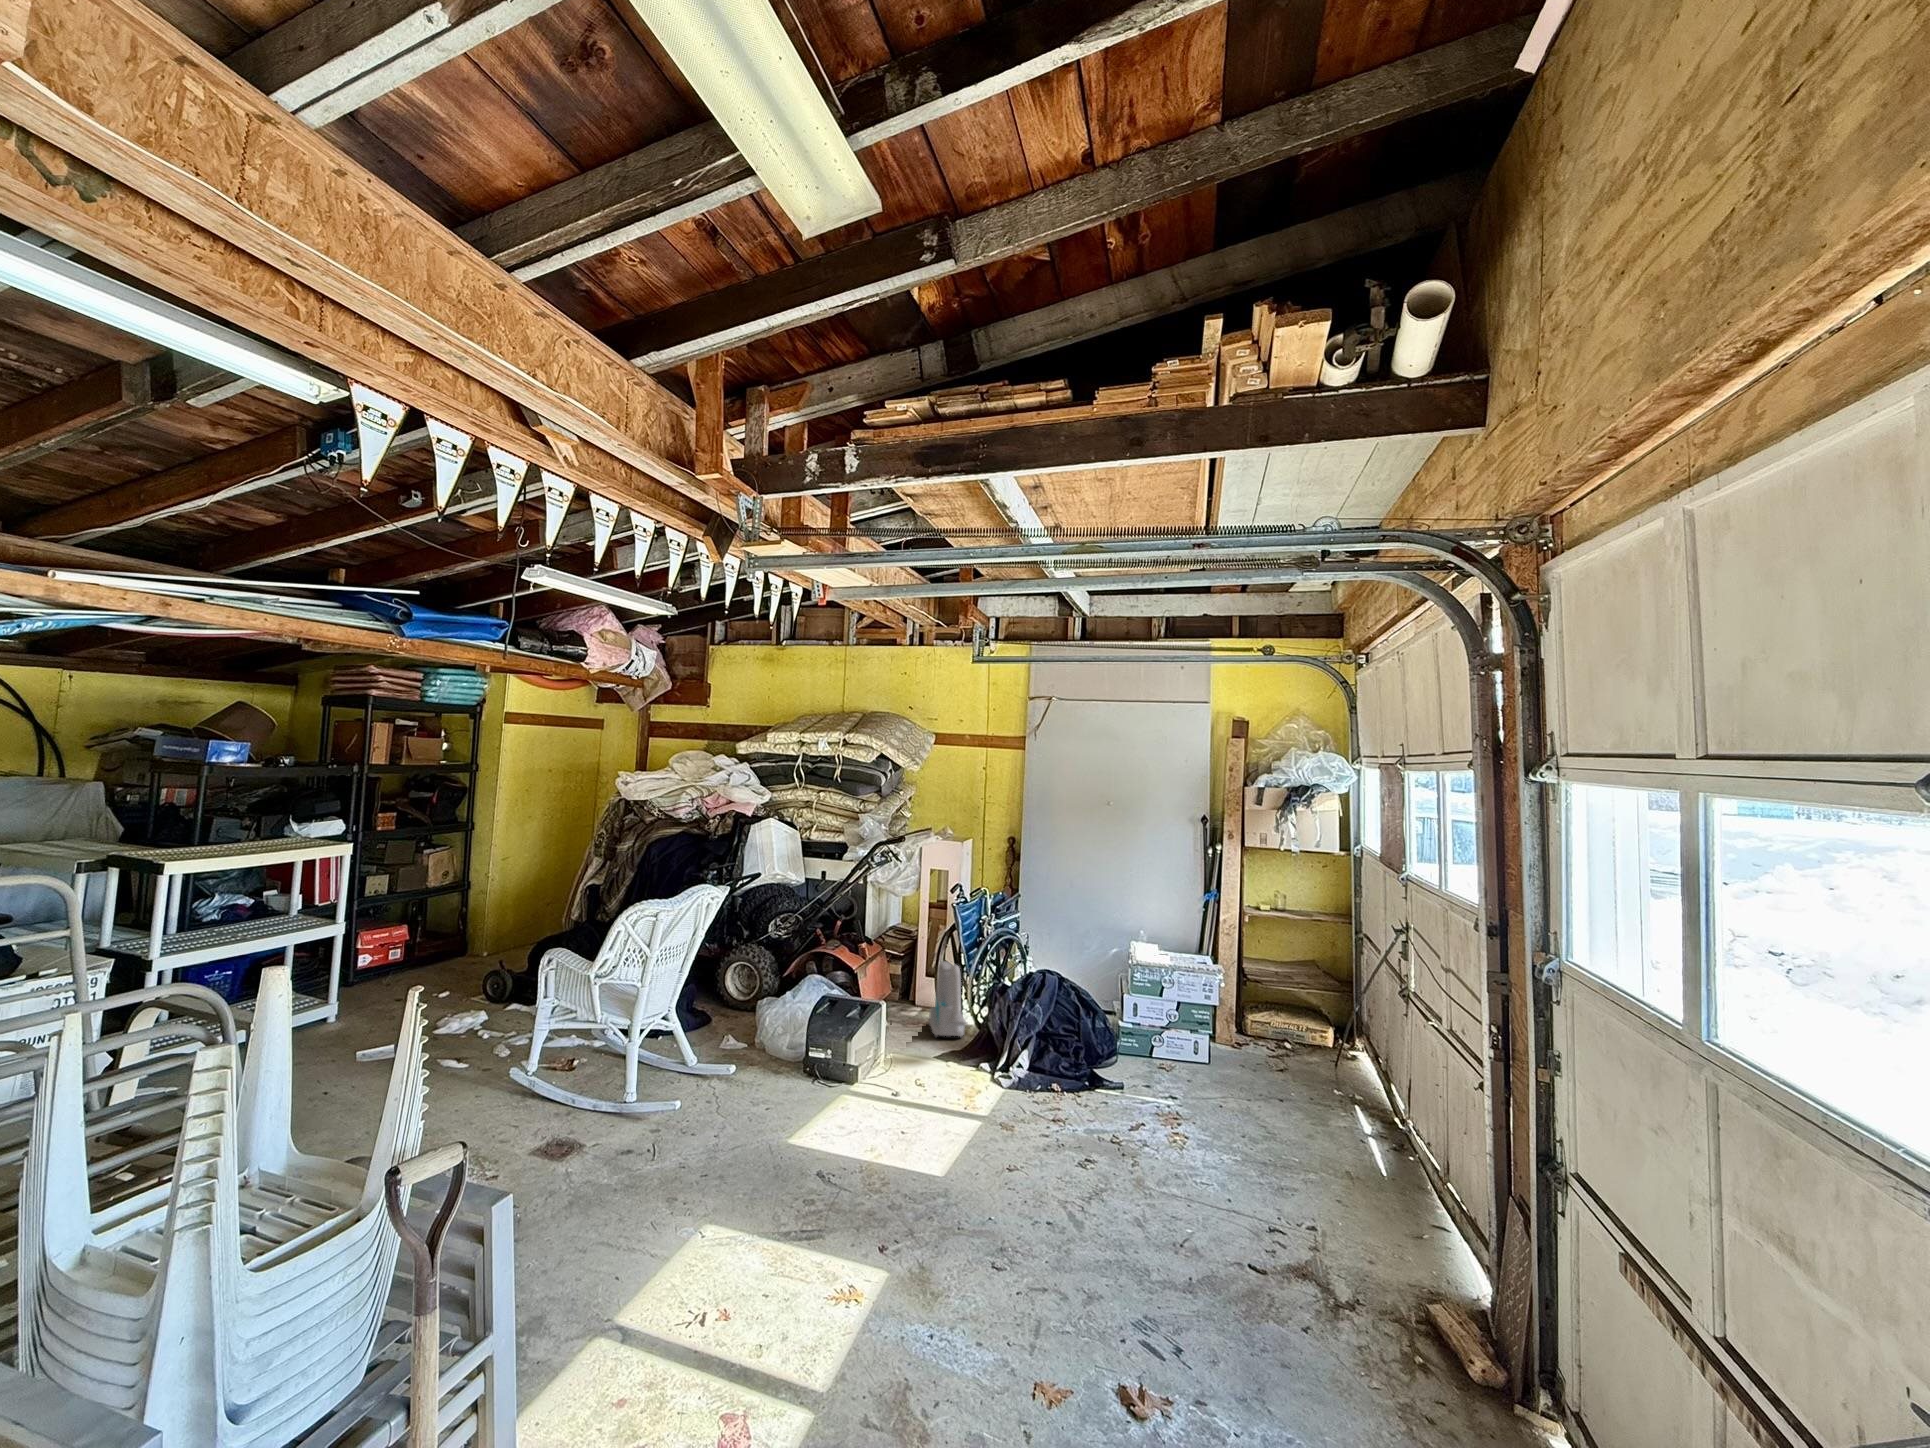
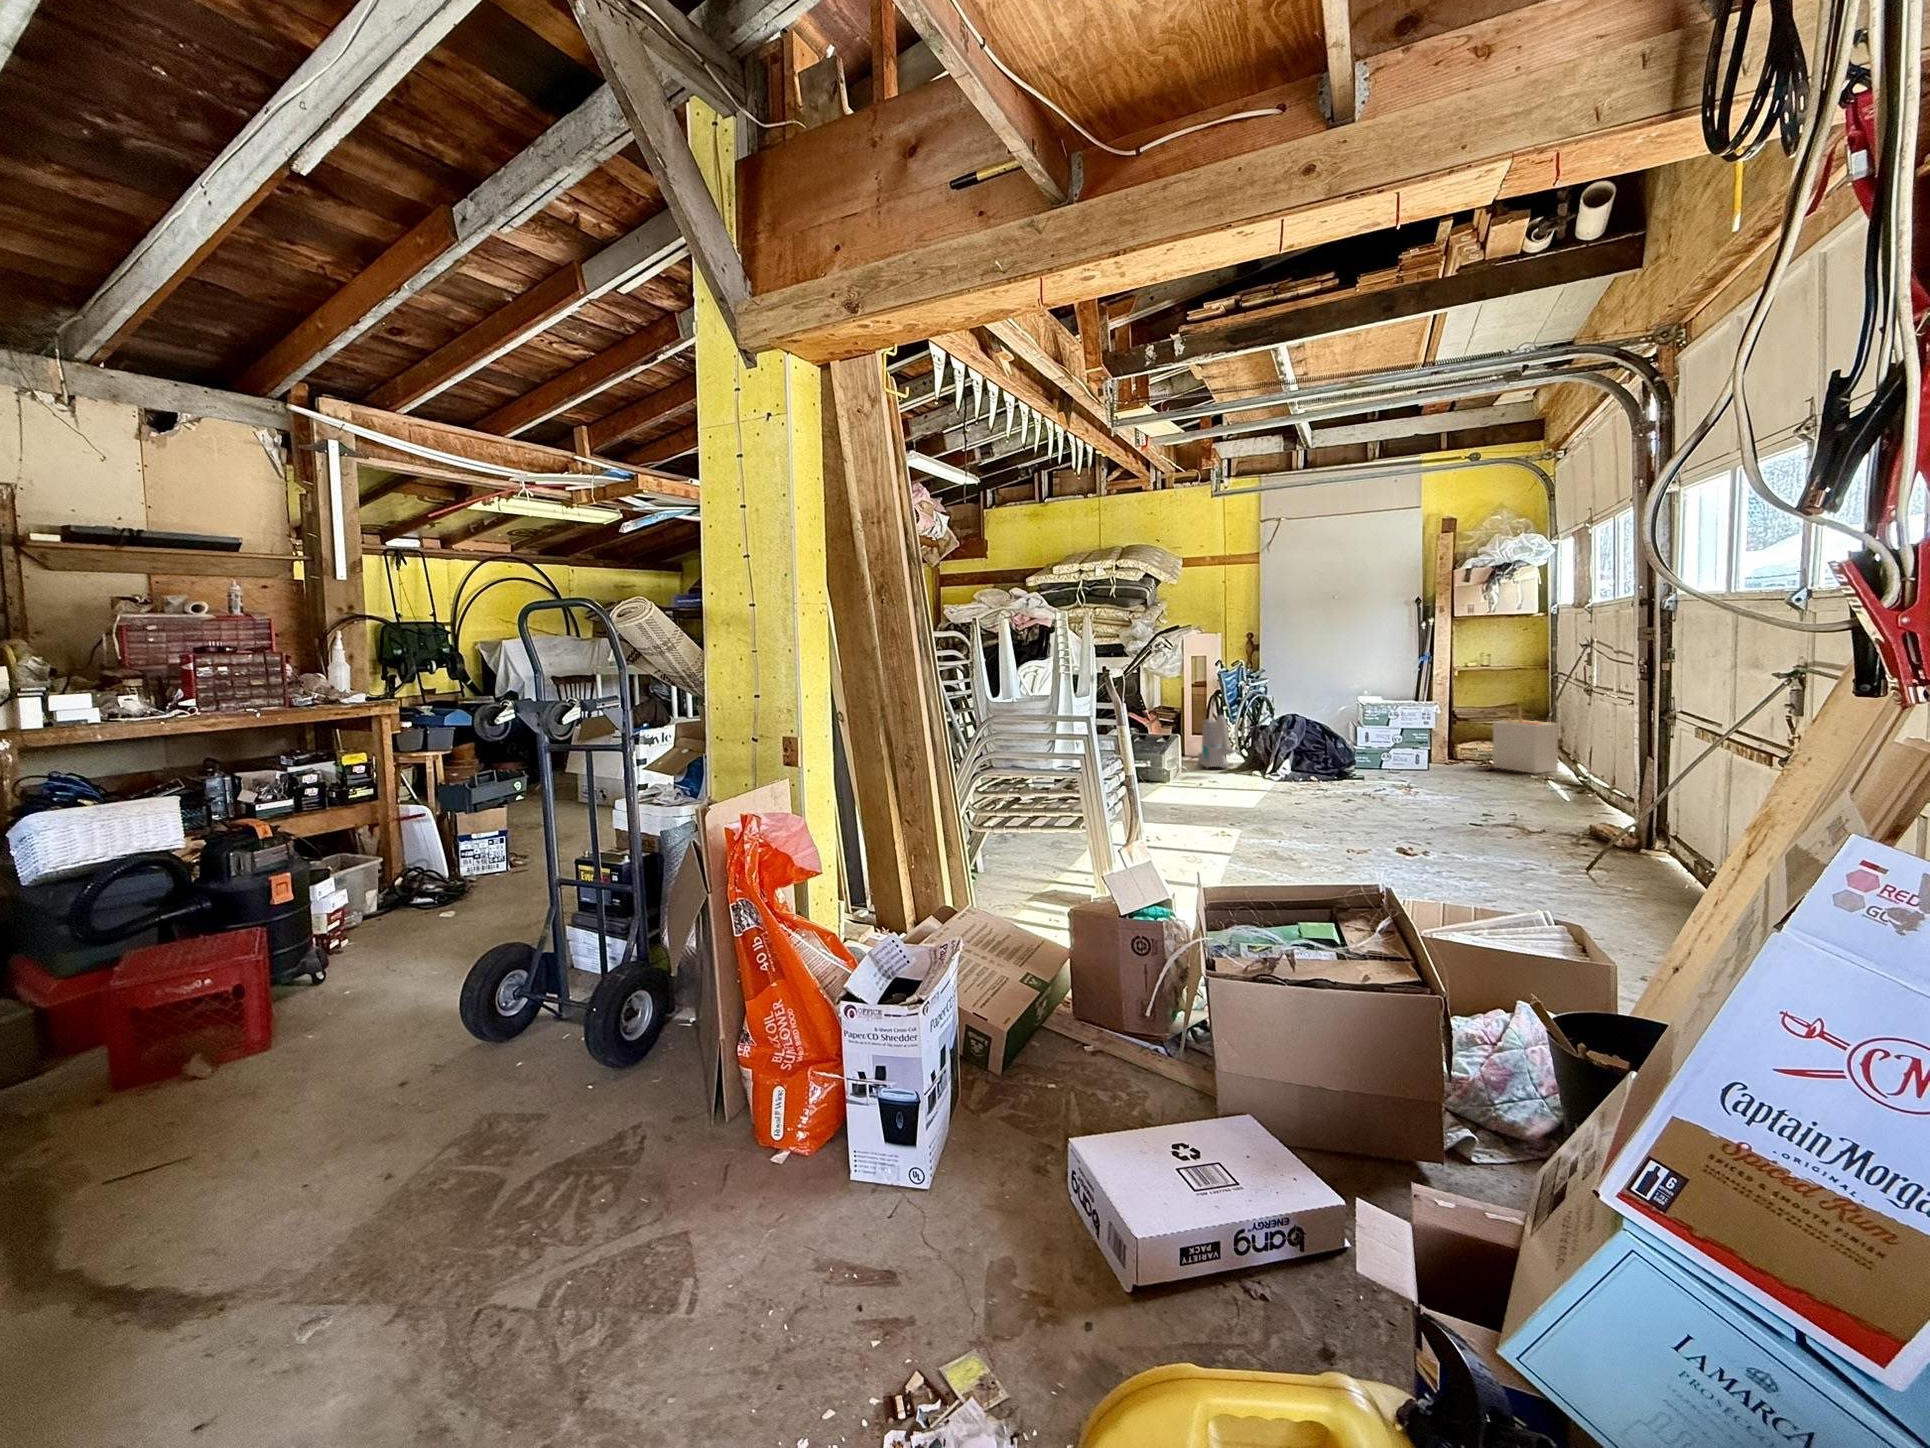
storage bin: none [1289,976,1364,1074] -> present [1493,708,1558,773]

